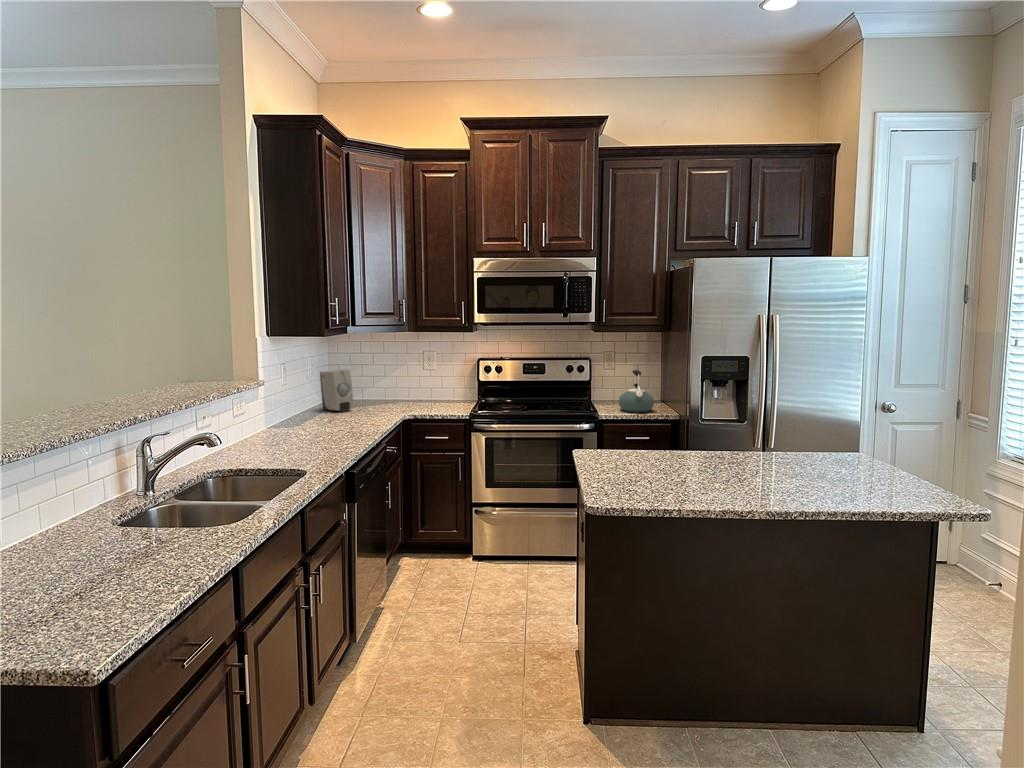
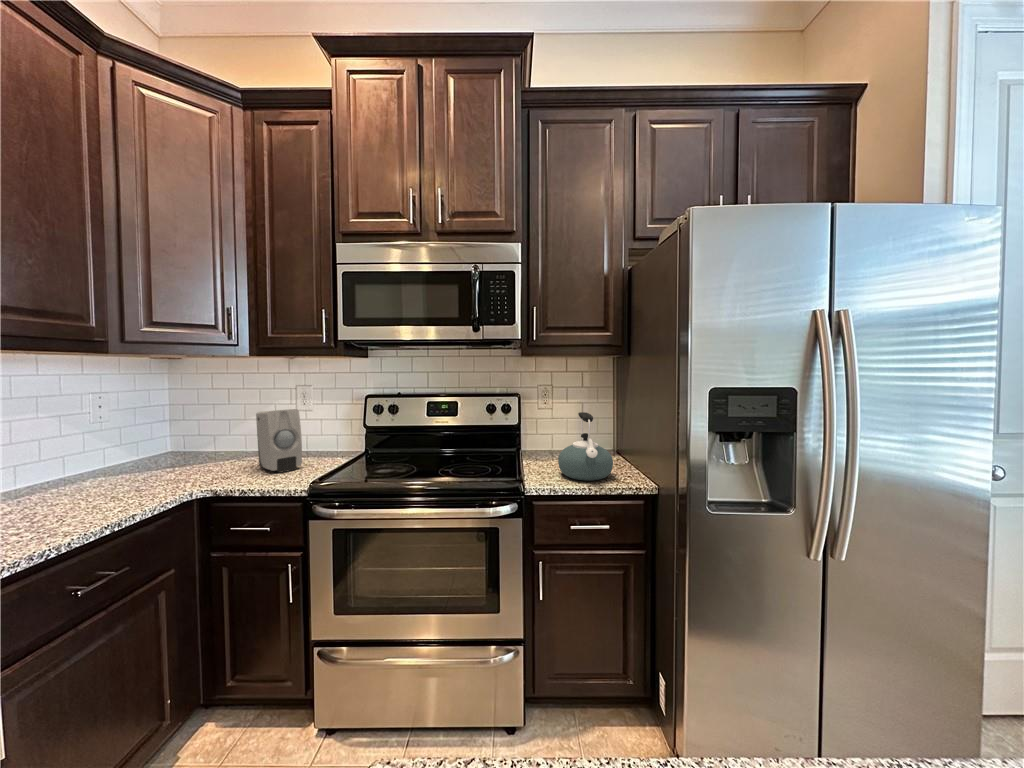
soap dispenser: present [320,370,353,412] -> present [256,409,302,473]

